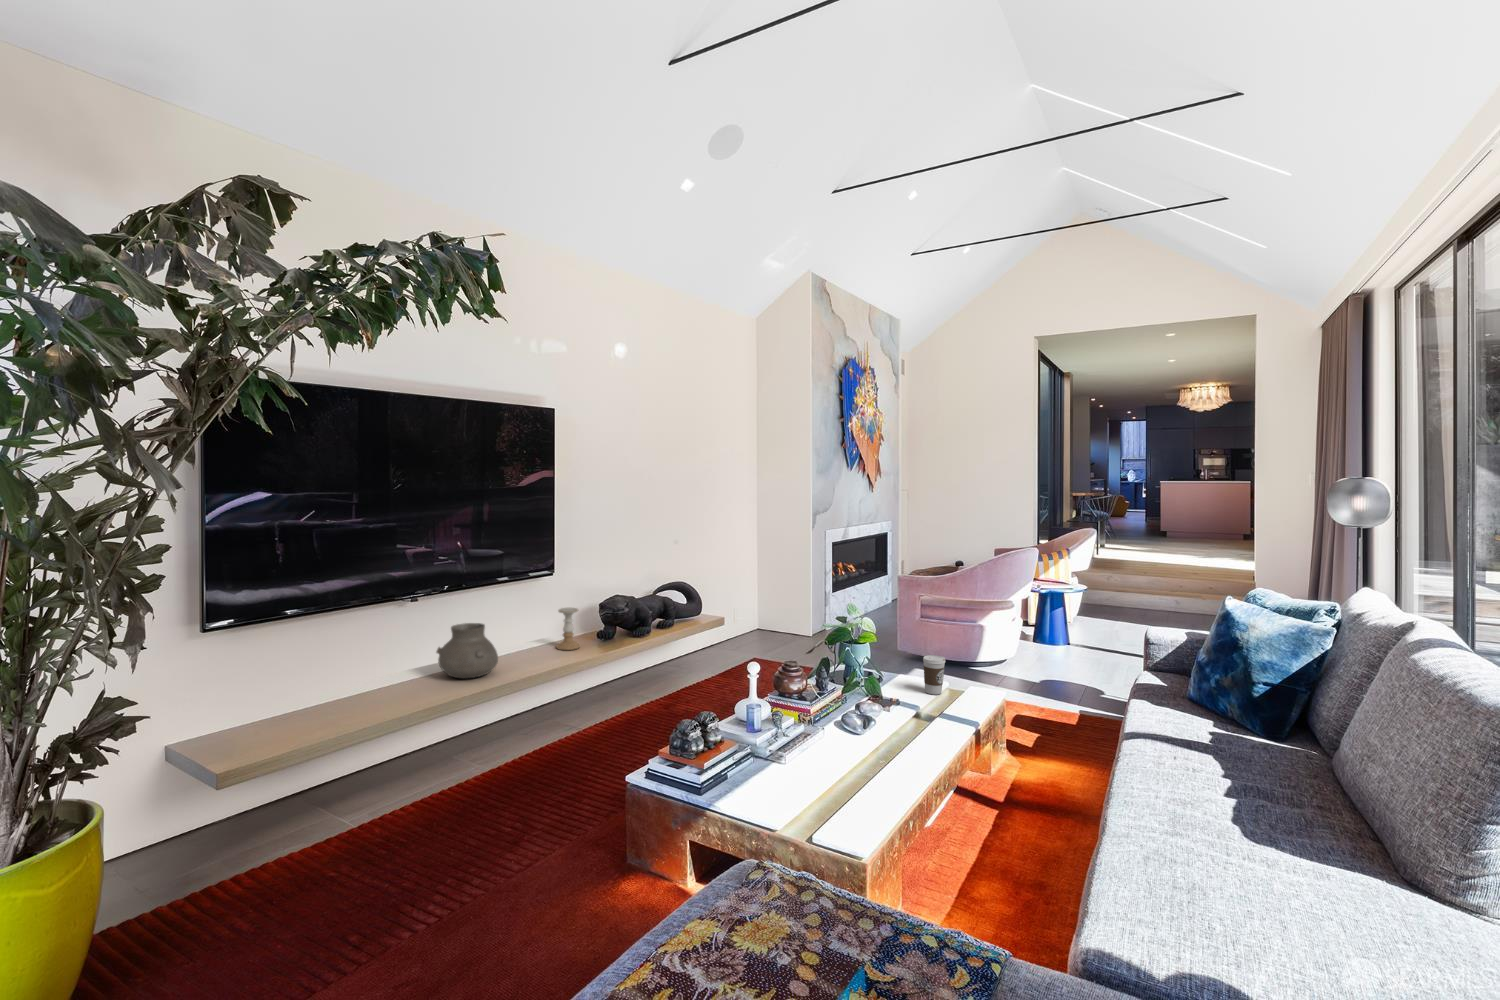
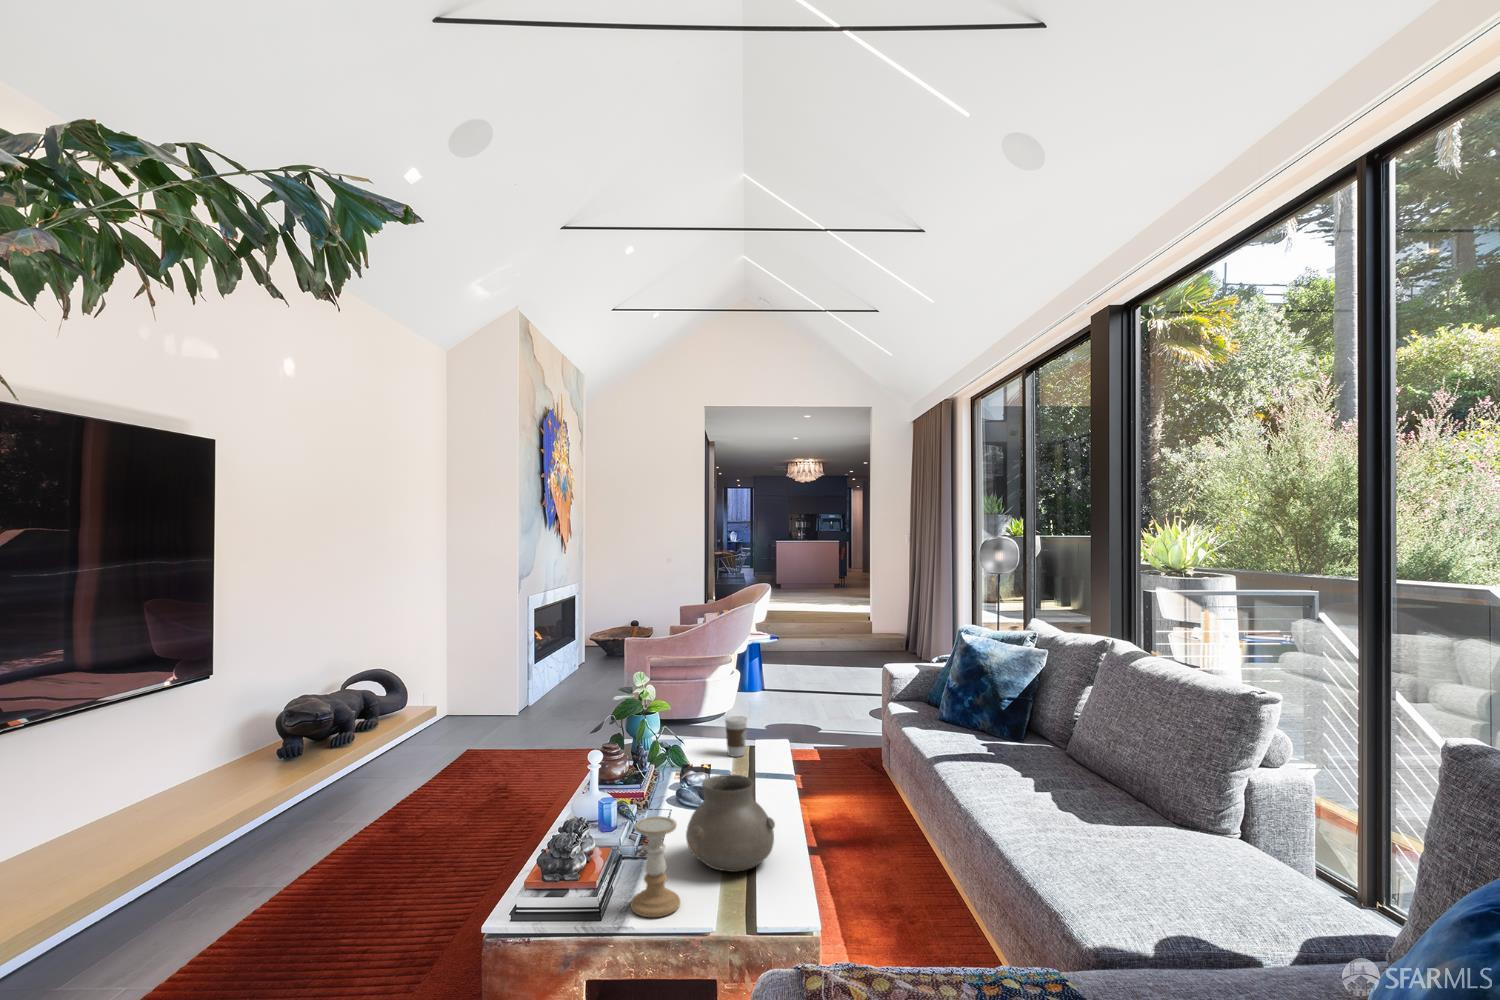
candle holder: present [556,608,580,650] -> present [630,816,680,917]
vase: present [436,623,498,678] -> present [686,775,775,872]

